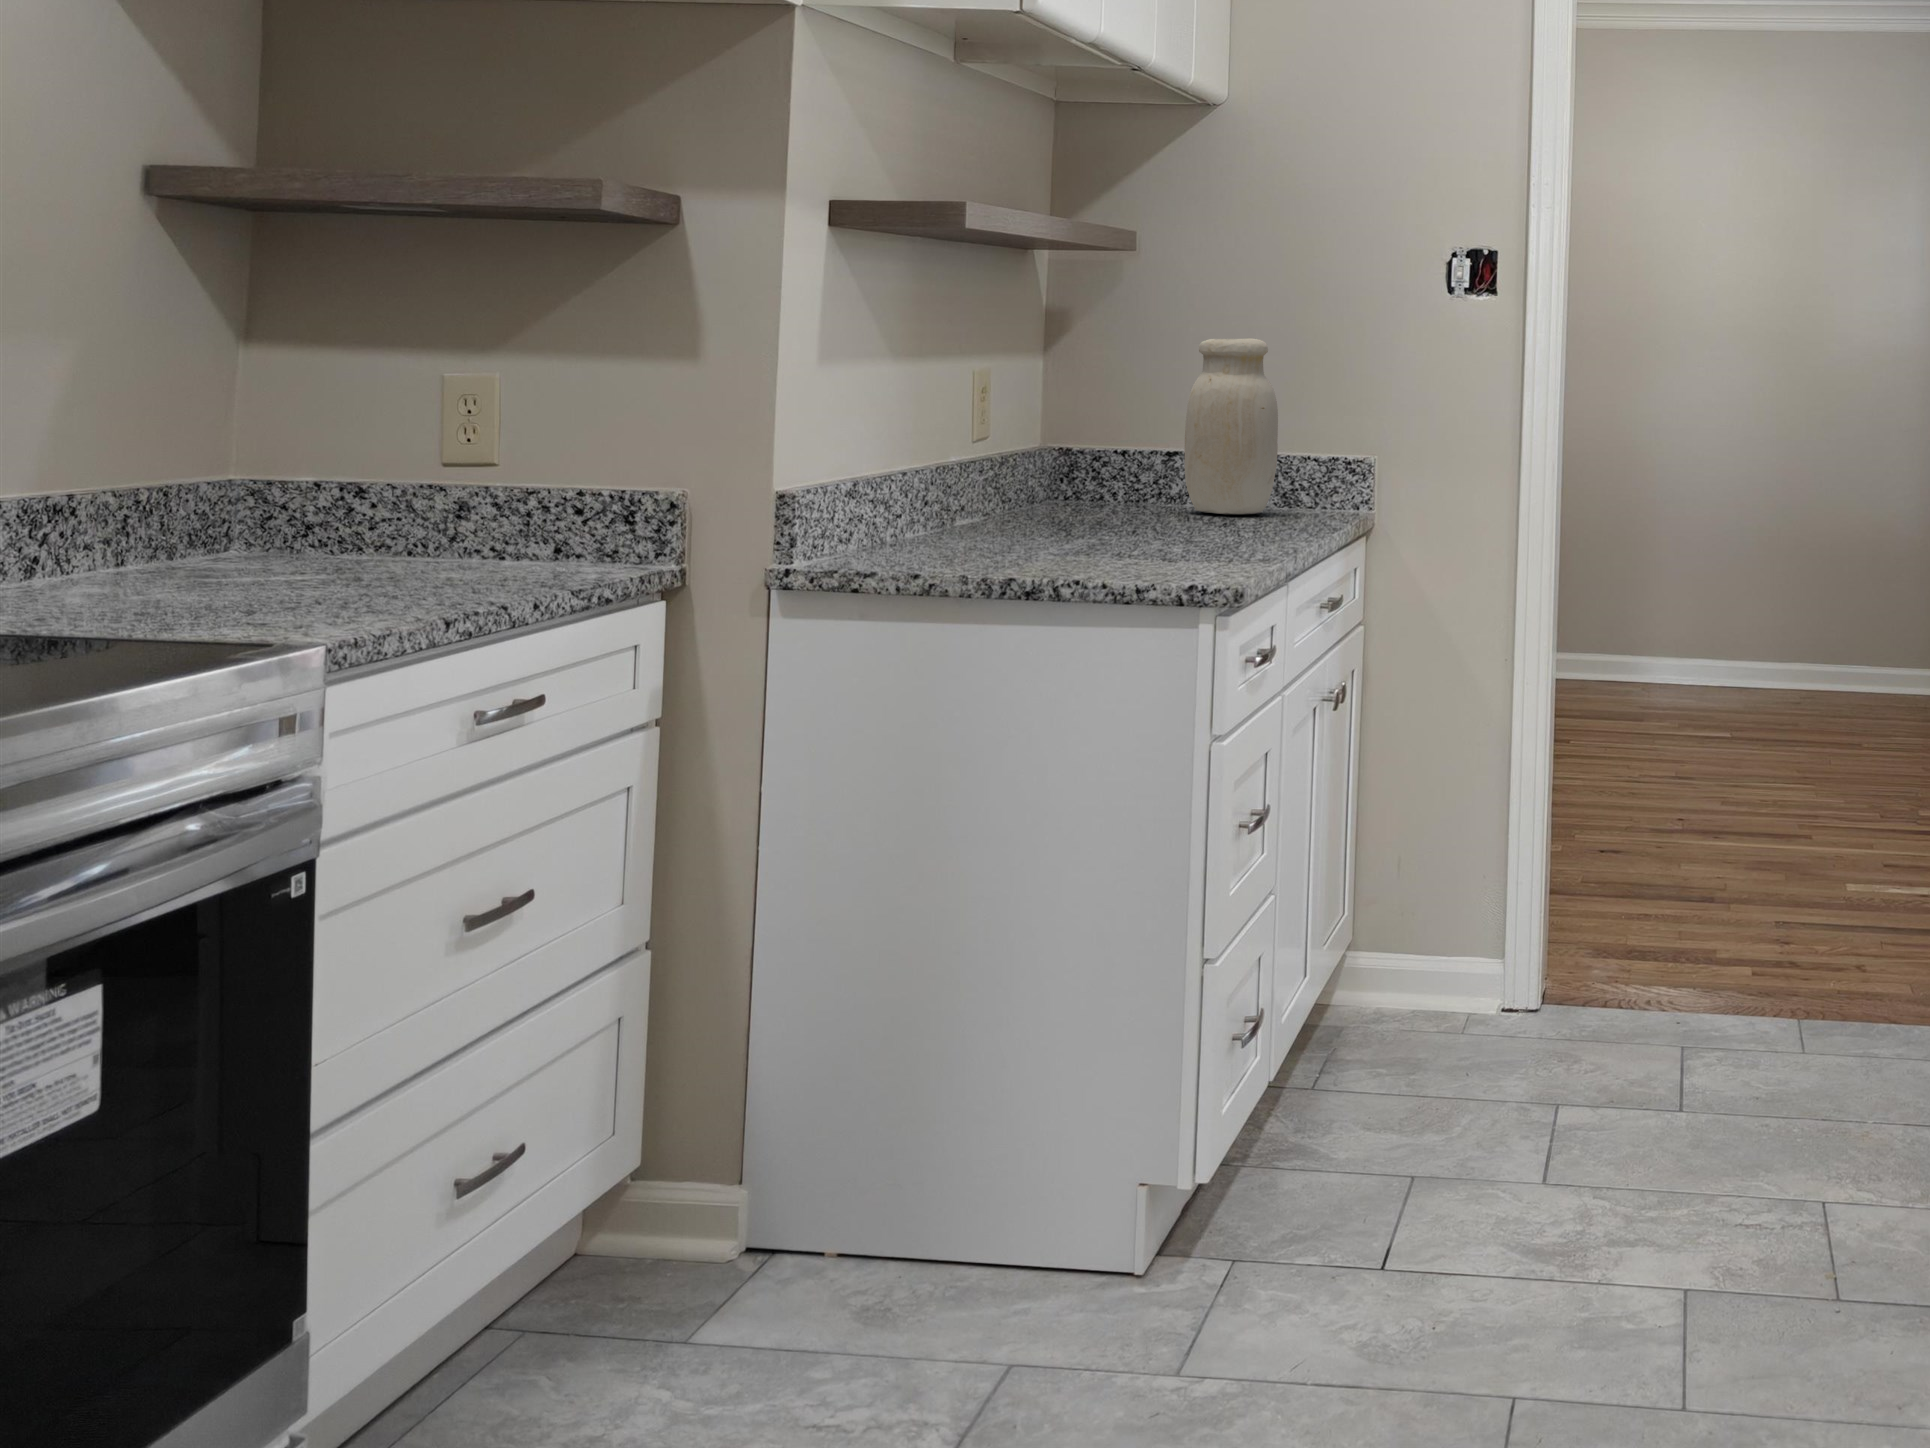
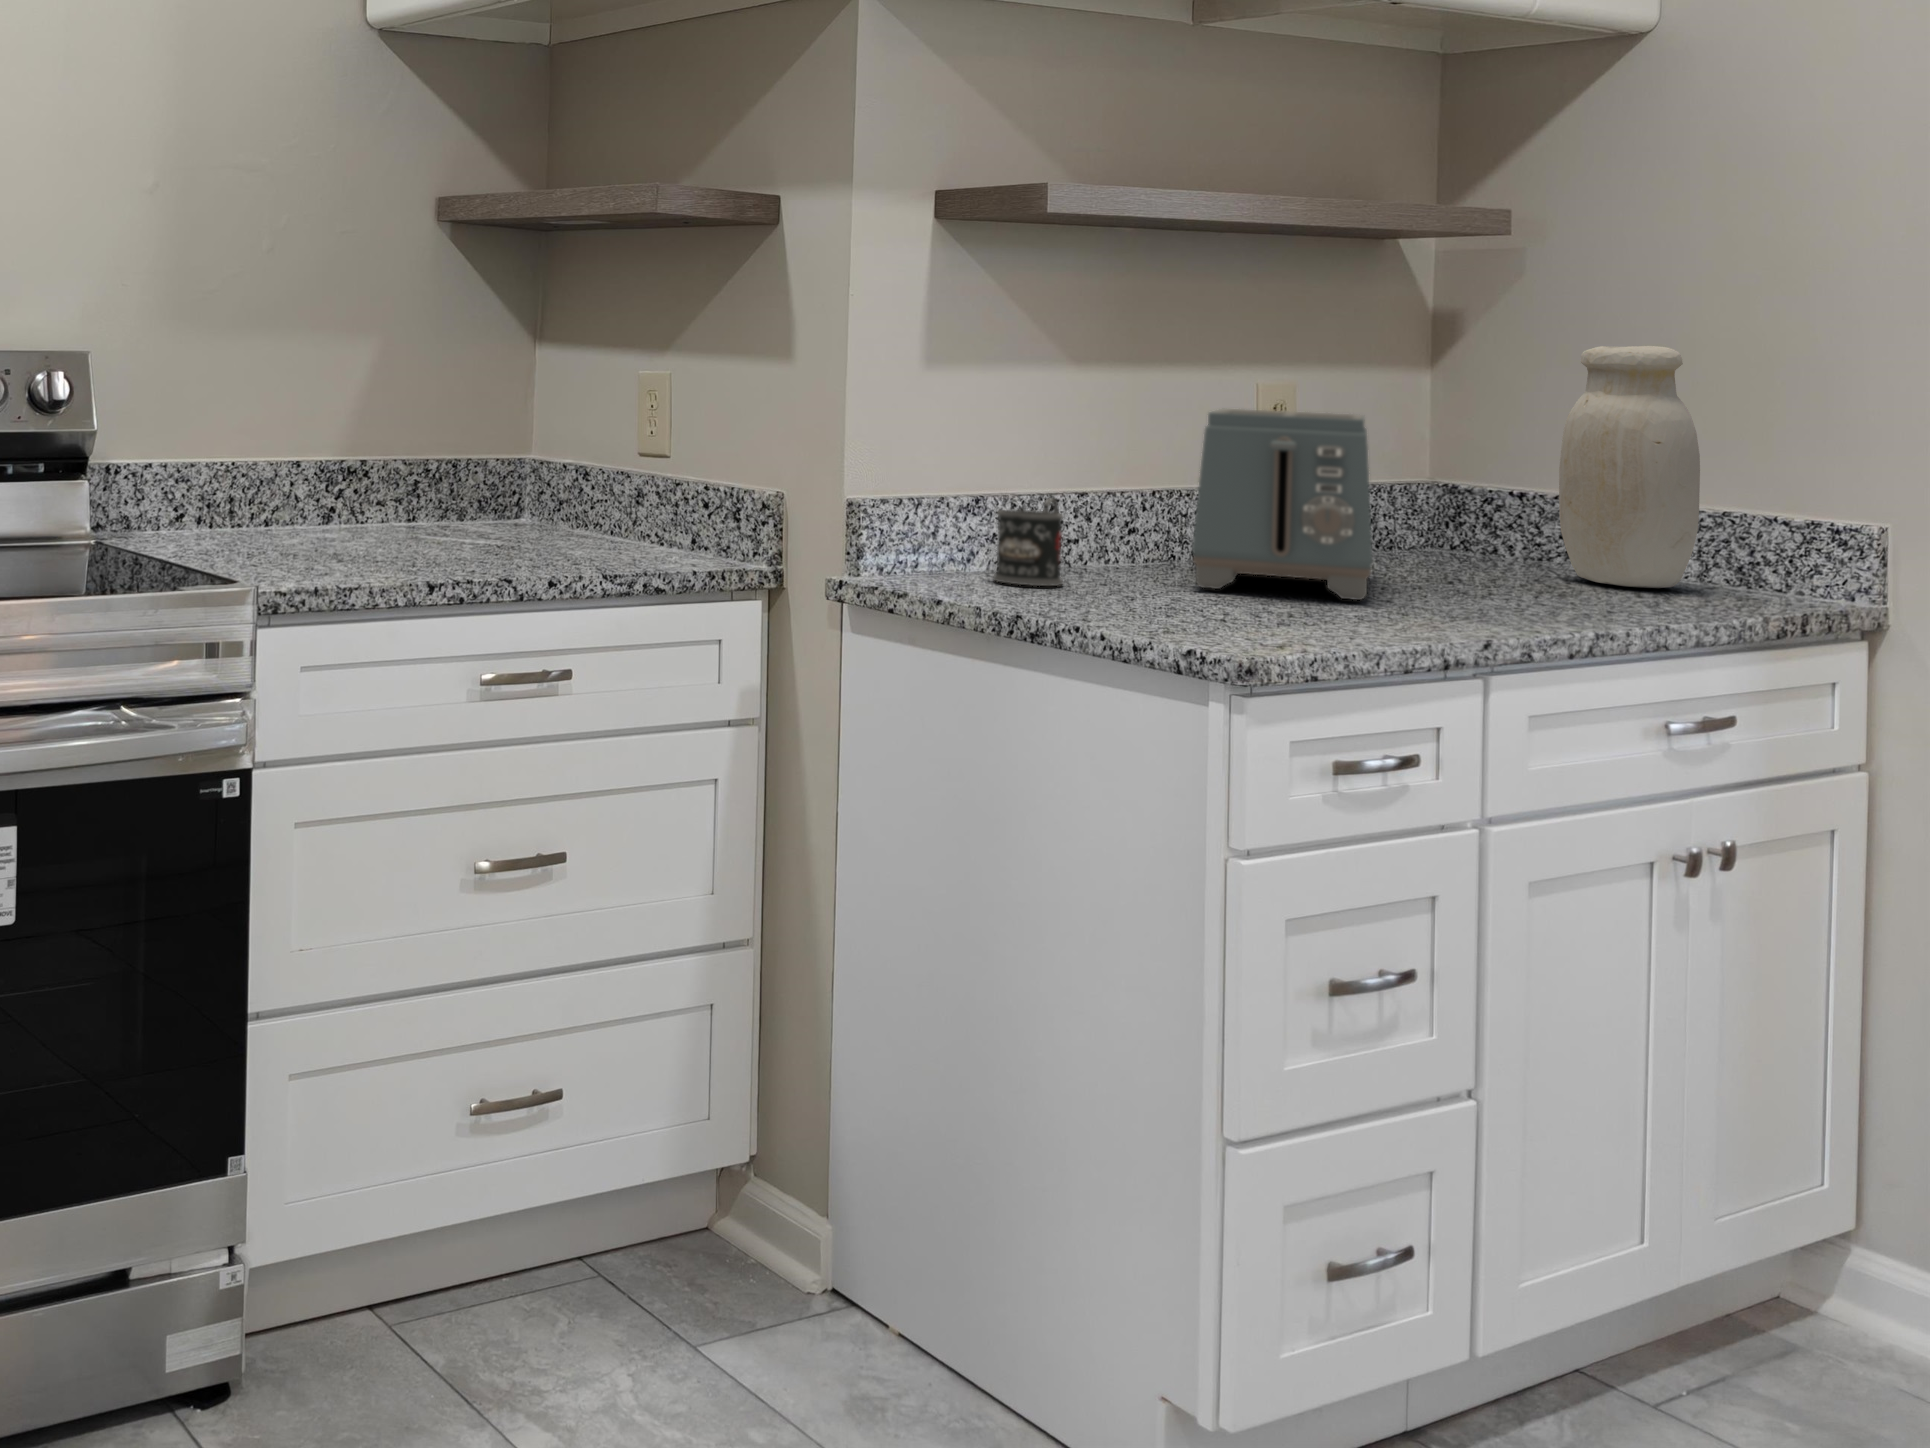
toaster: none [976,394,1170,543] -> present [1192,409,1372,600]
mug: none [896,478,959,555] -> present [993,498,1063,586]

